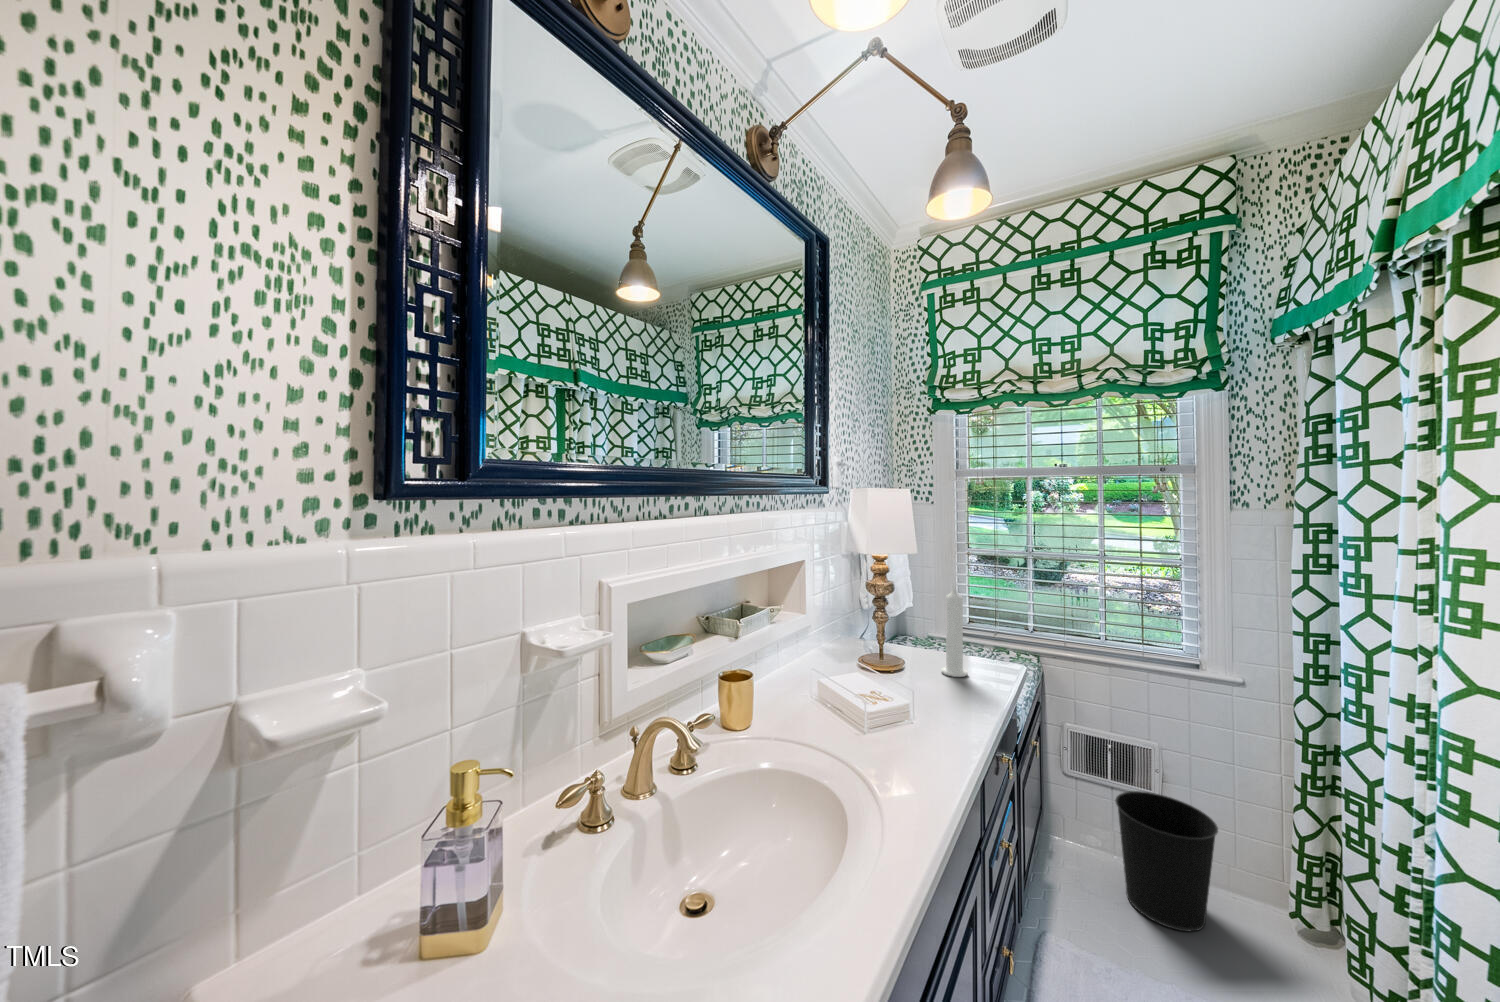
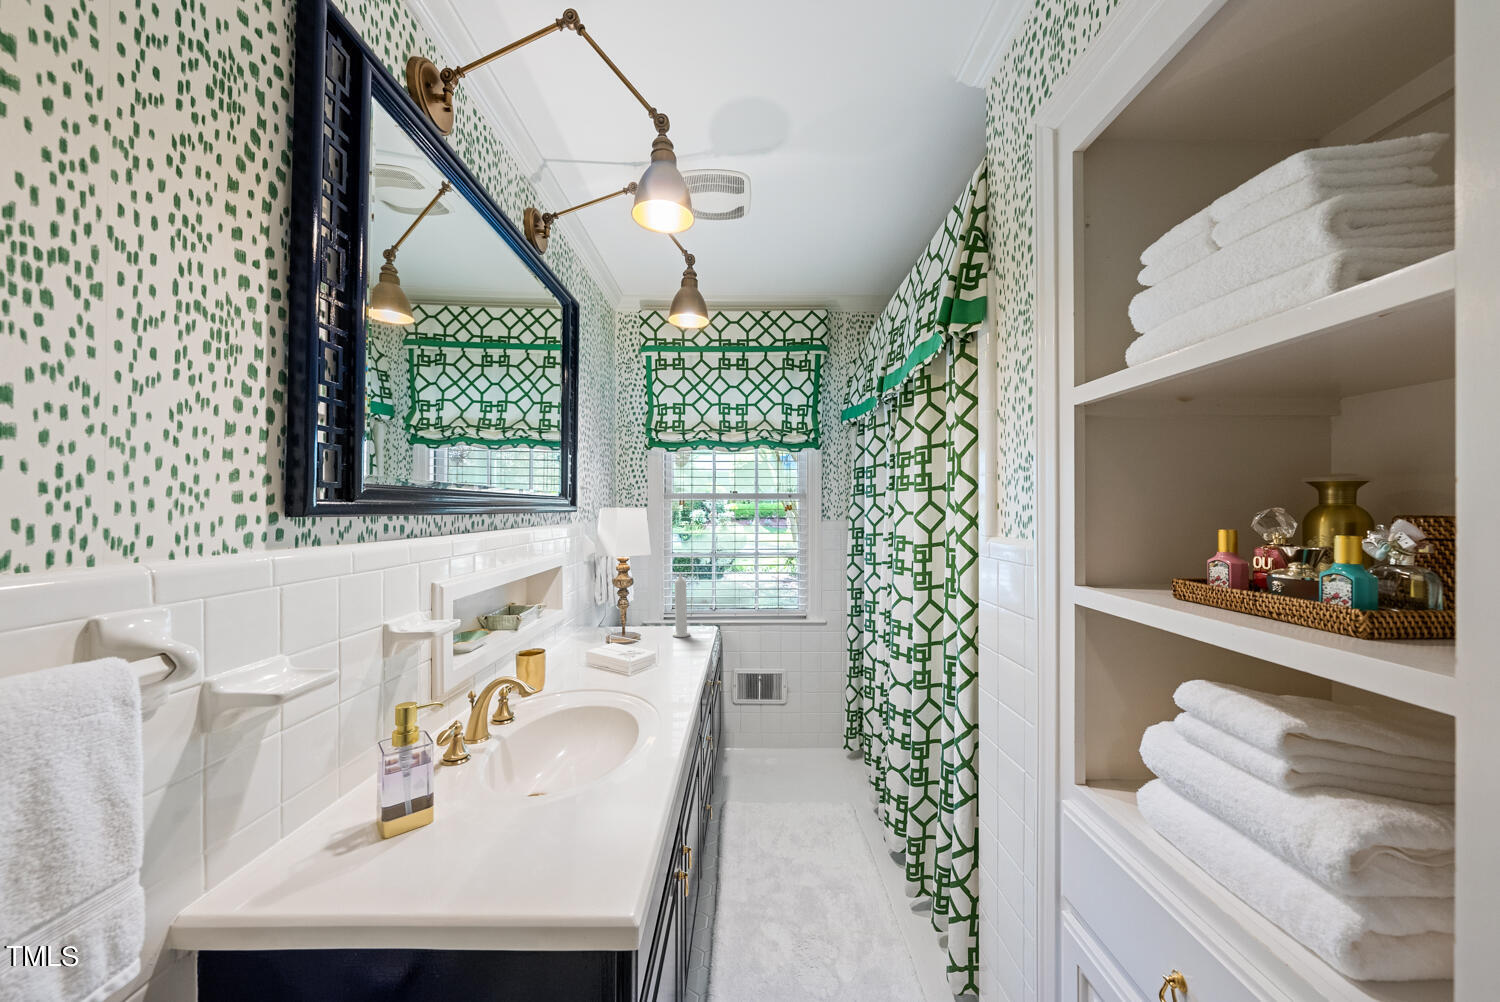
wastebasket: present [1115,791,1218,931] -> none [772,697,823,775]

